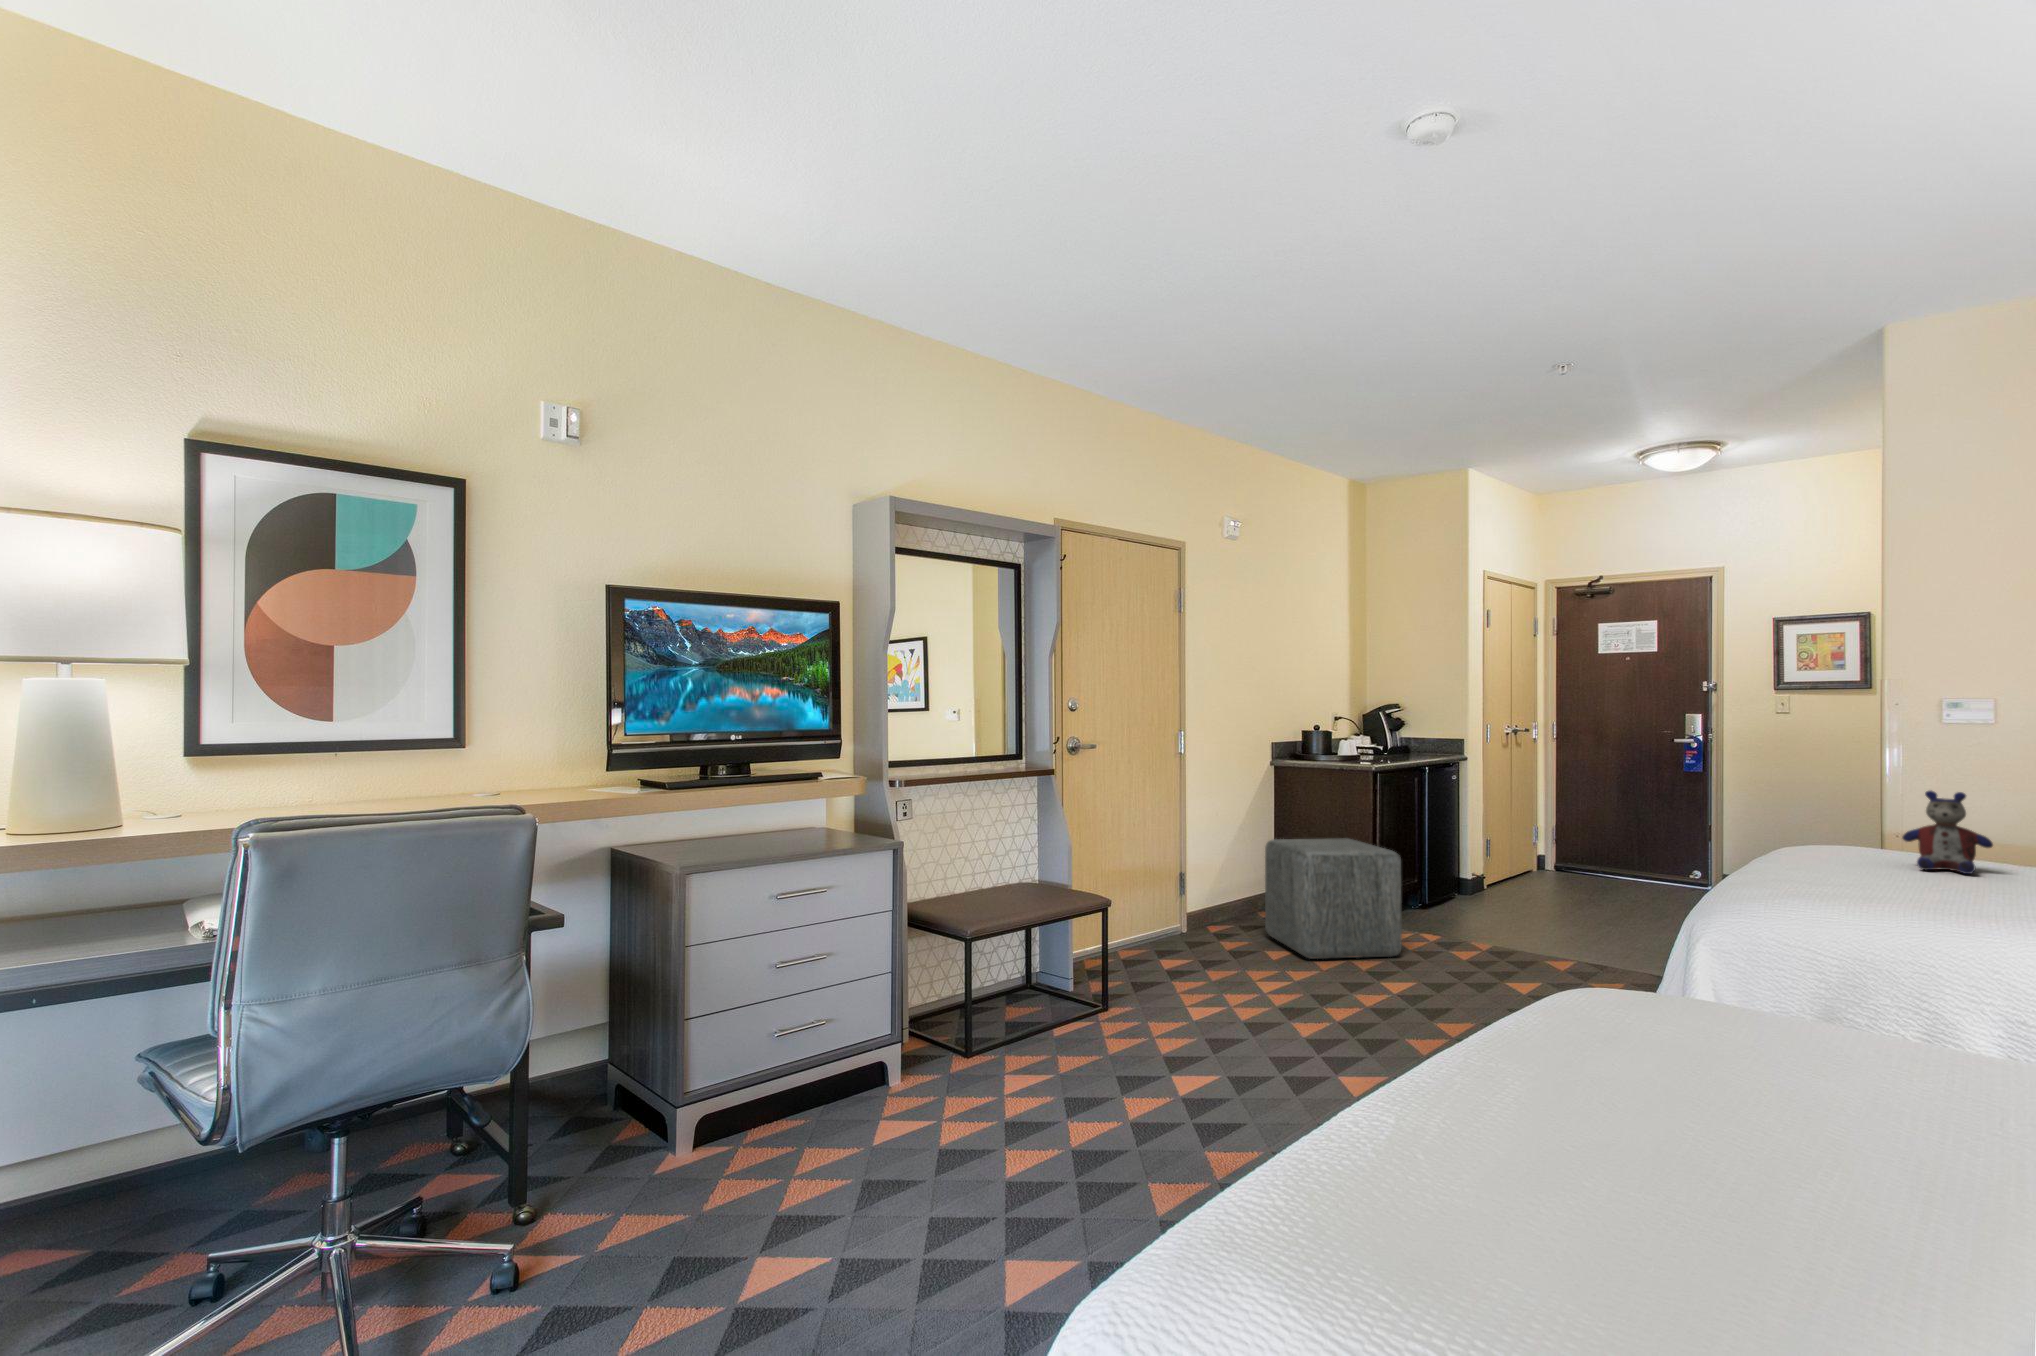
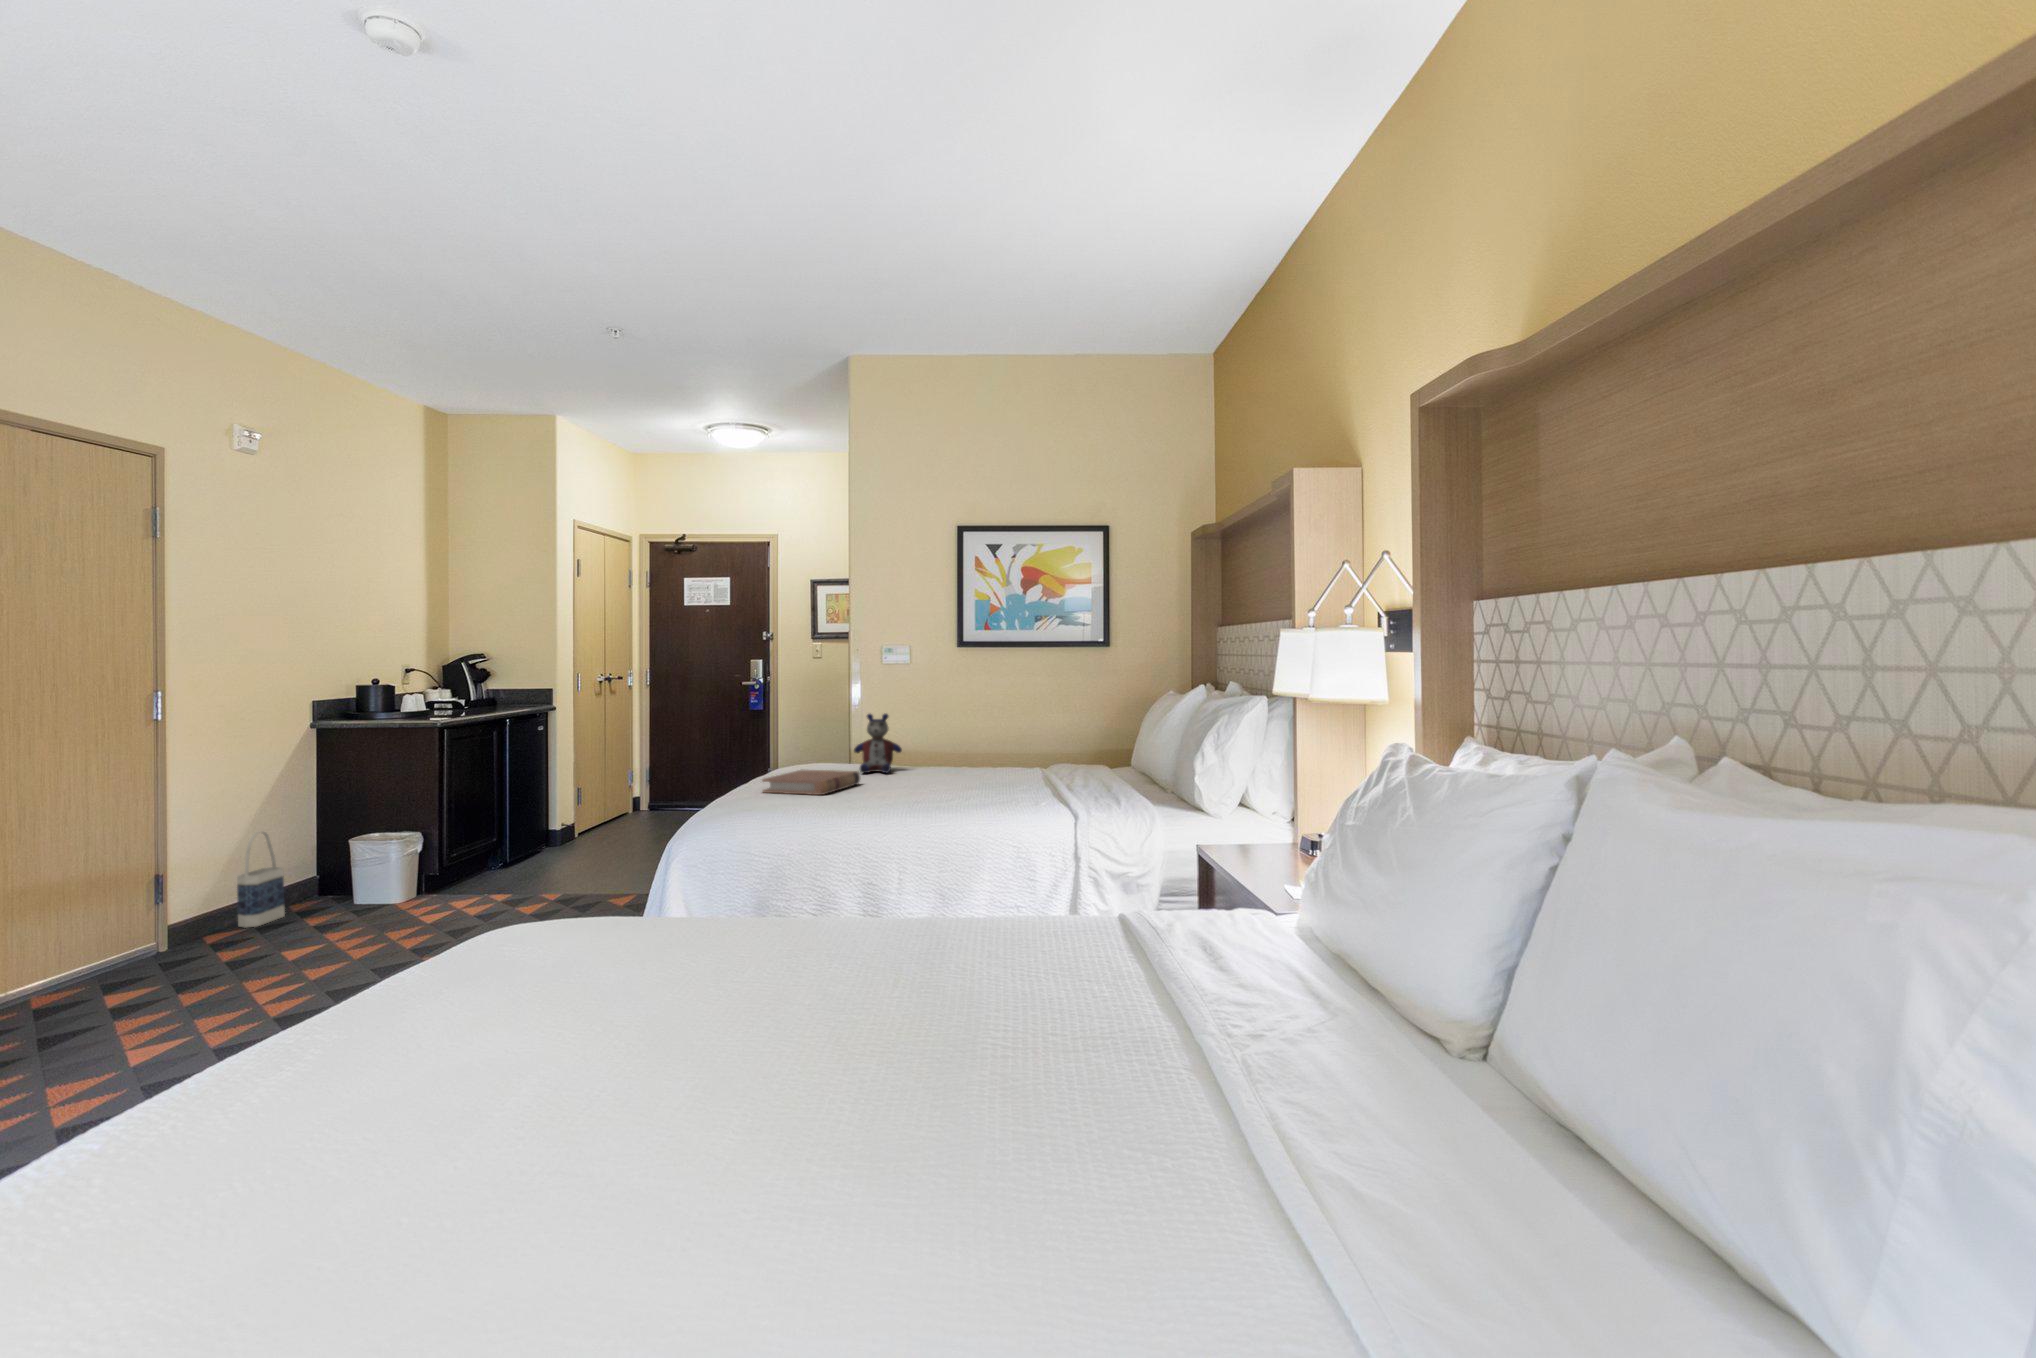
ottoman: present [1265,839,1402,959] -> none [286,803,462,949]
bag: none [1228,848,1257,925] -> present [237,832,285,927]
book: none [1777,855,1933,892] -> present [762,770,860,795]

